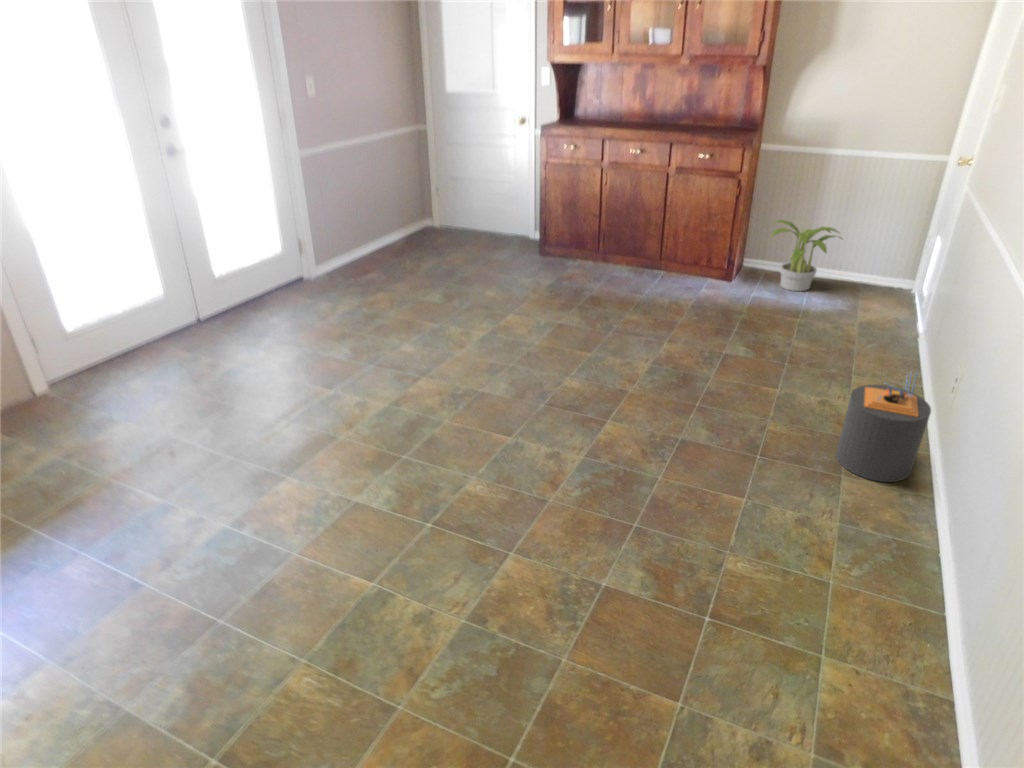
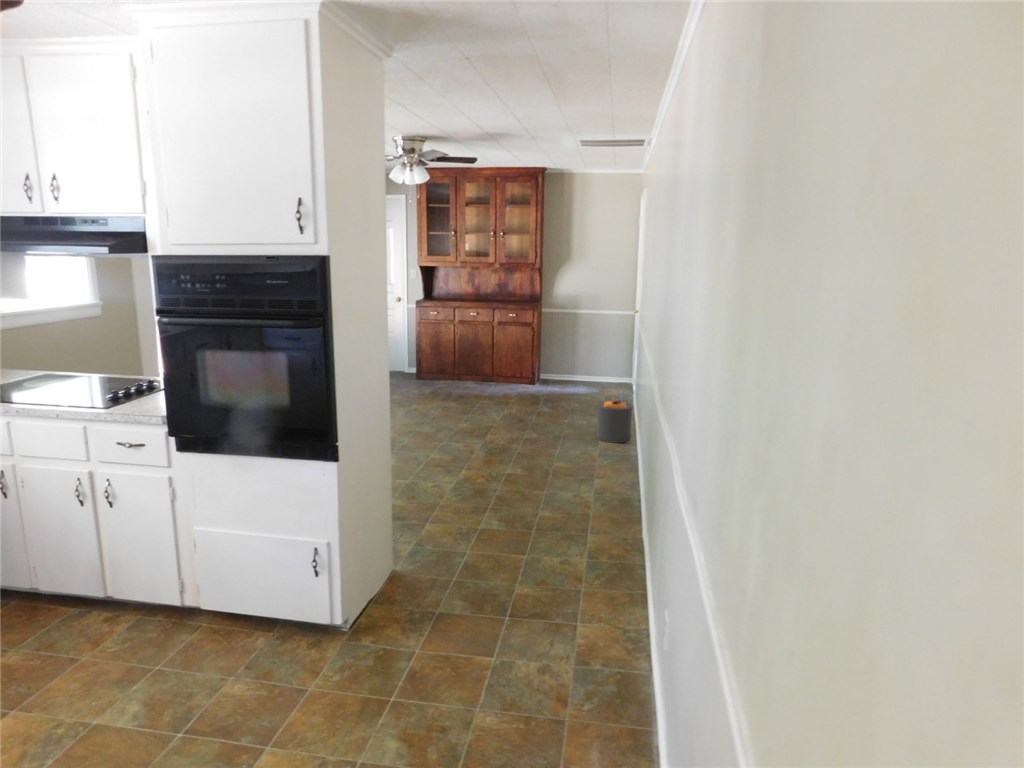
potted plant: present [771,220,838,291] -> none [553,350,592,388]

